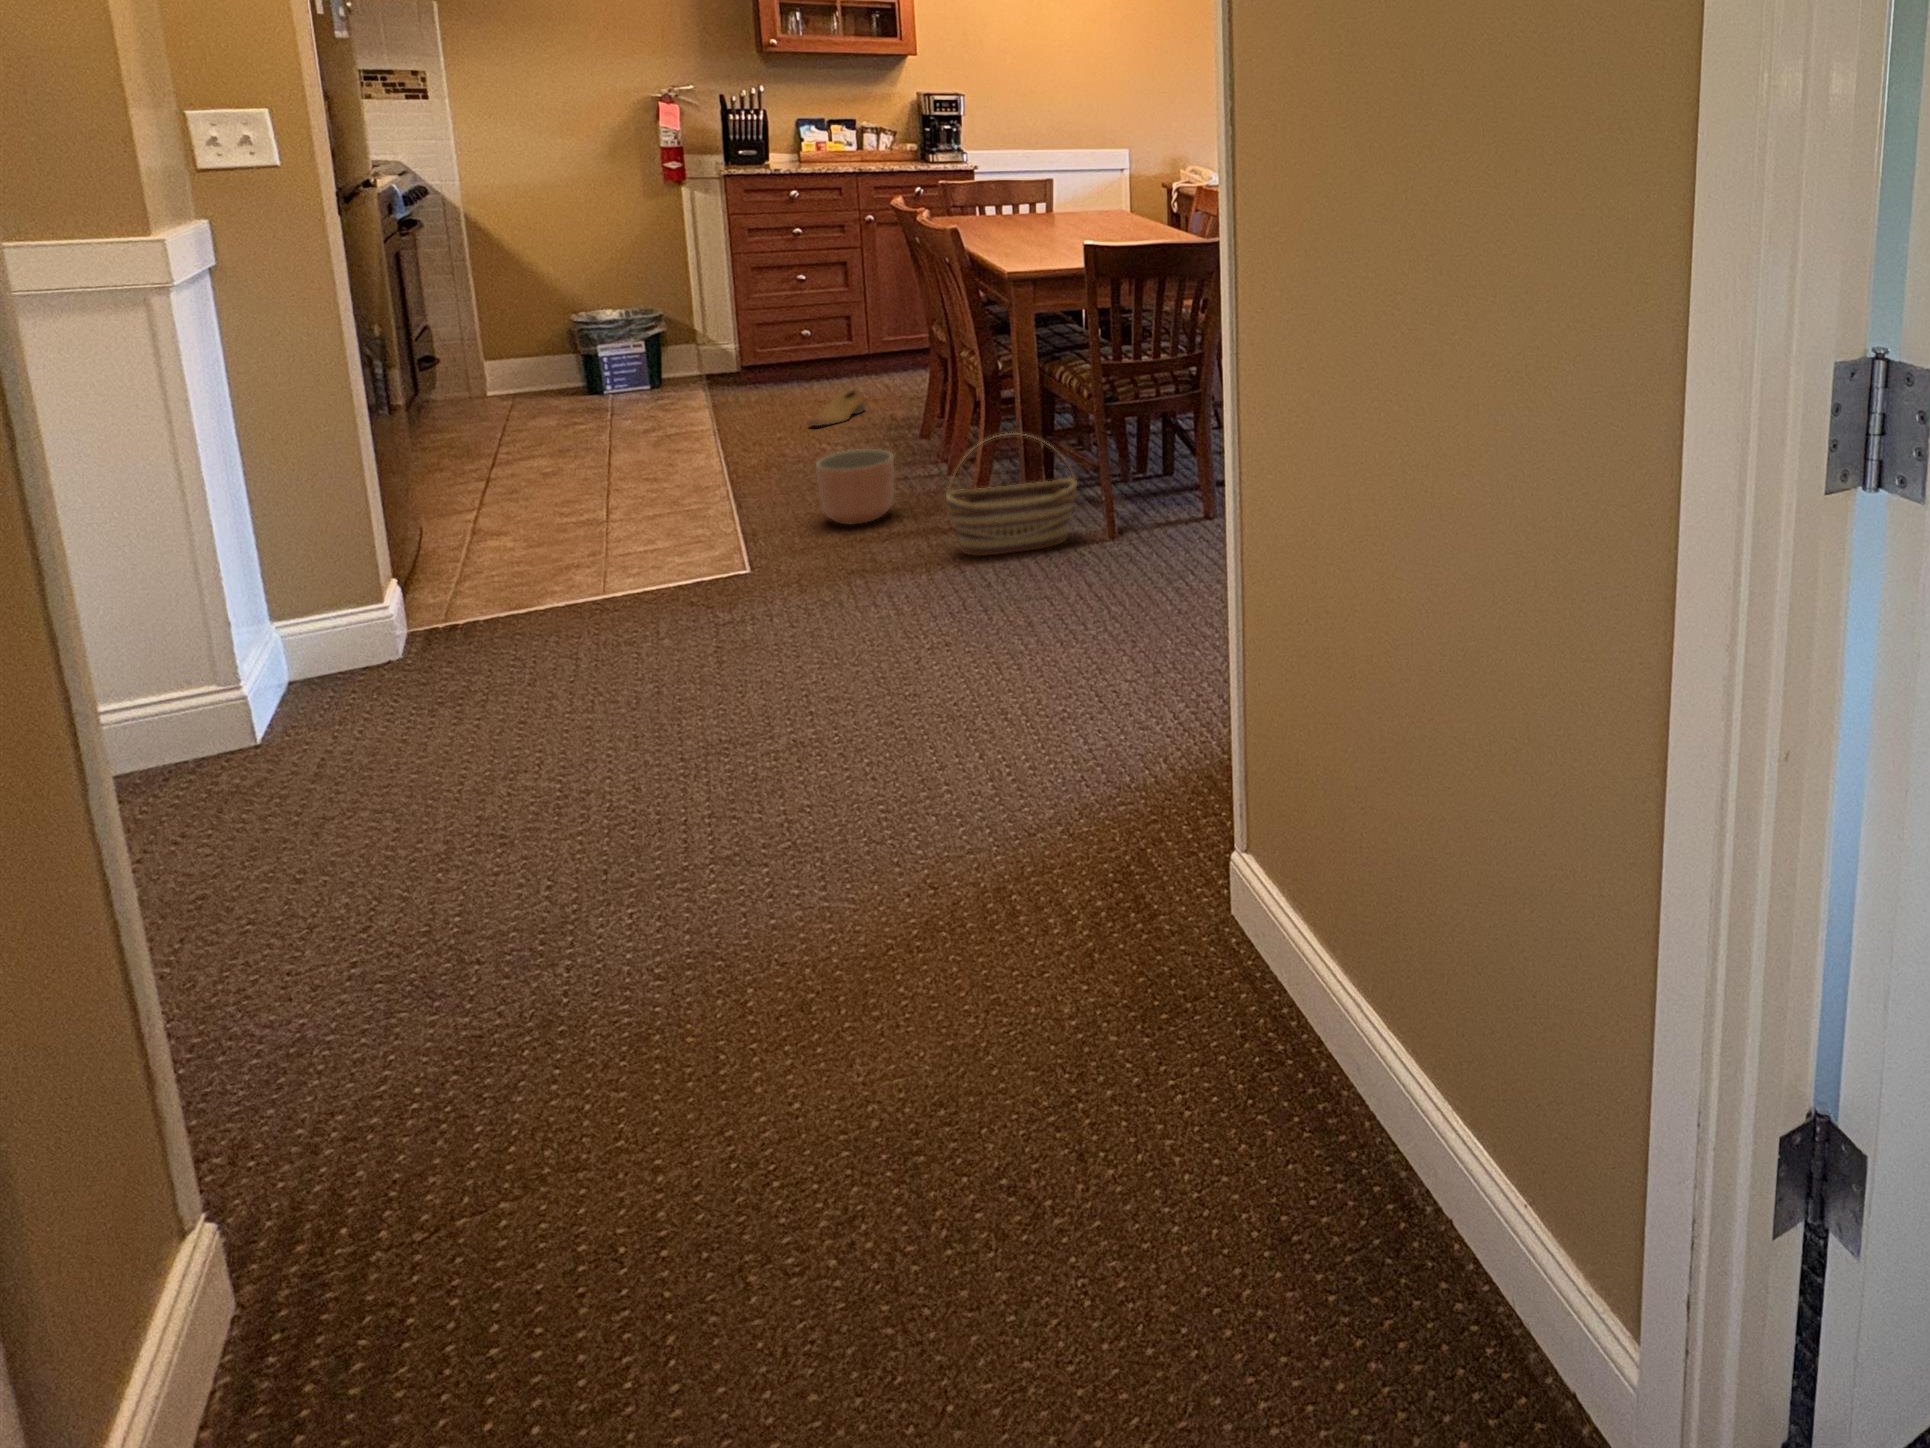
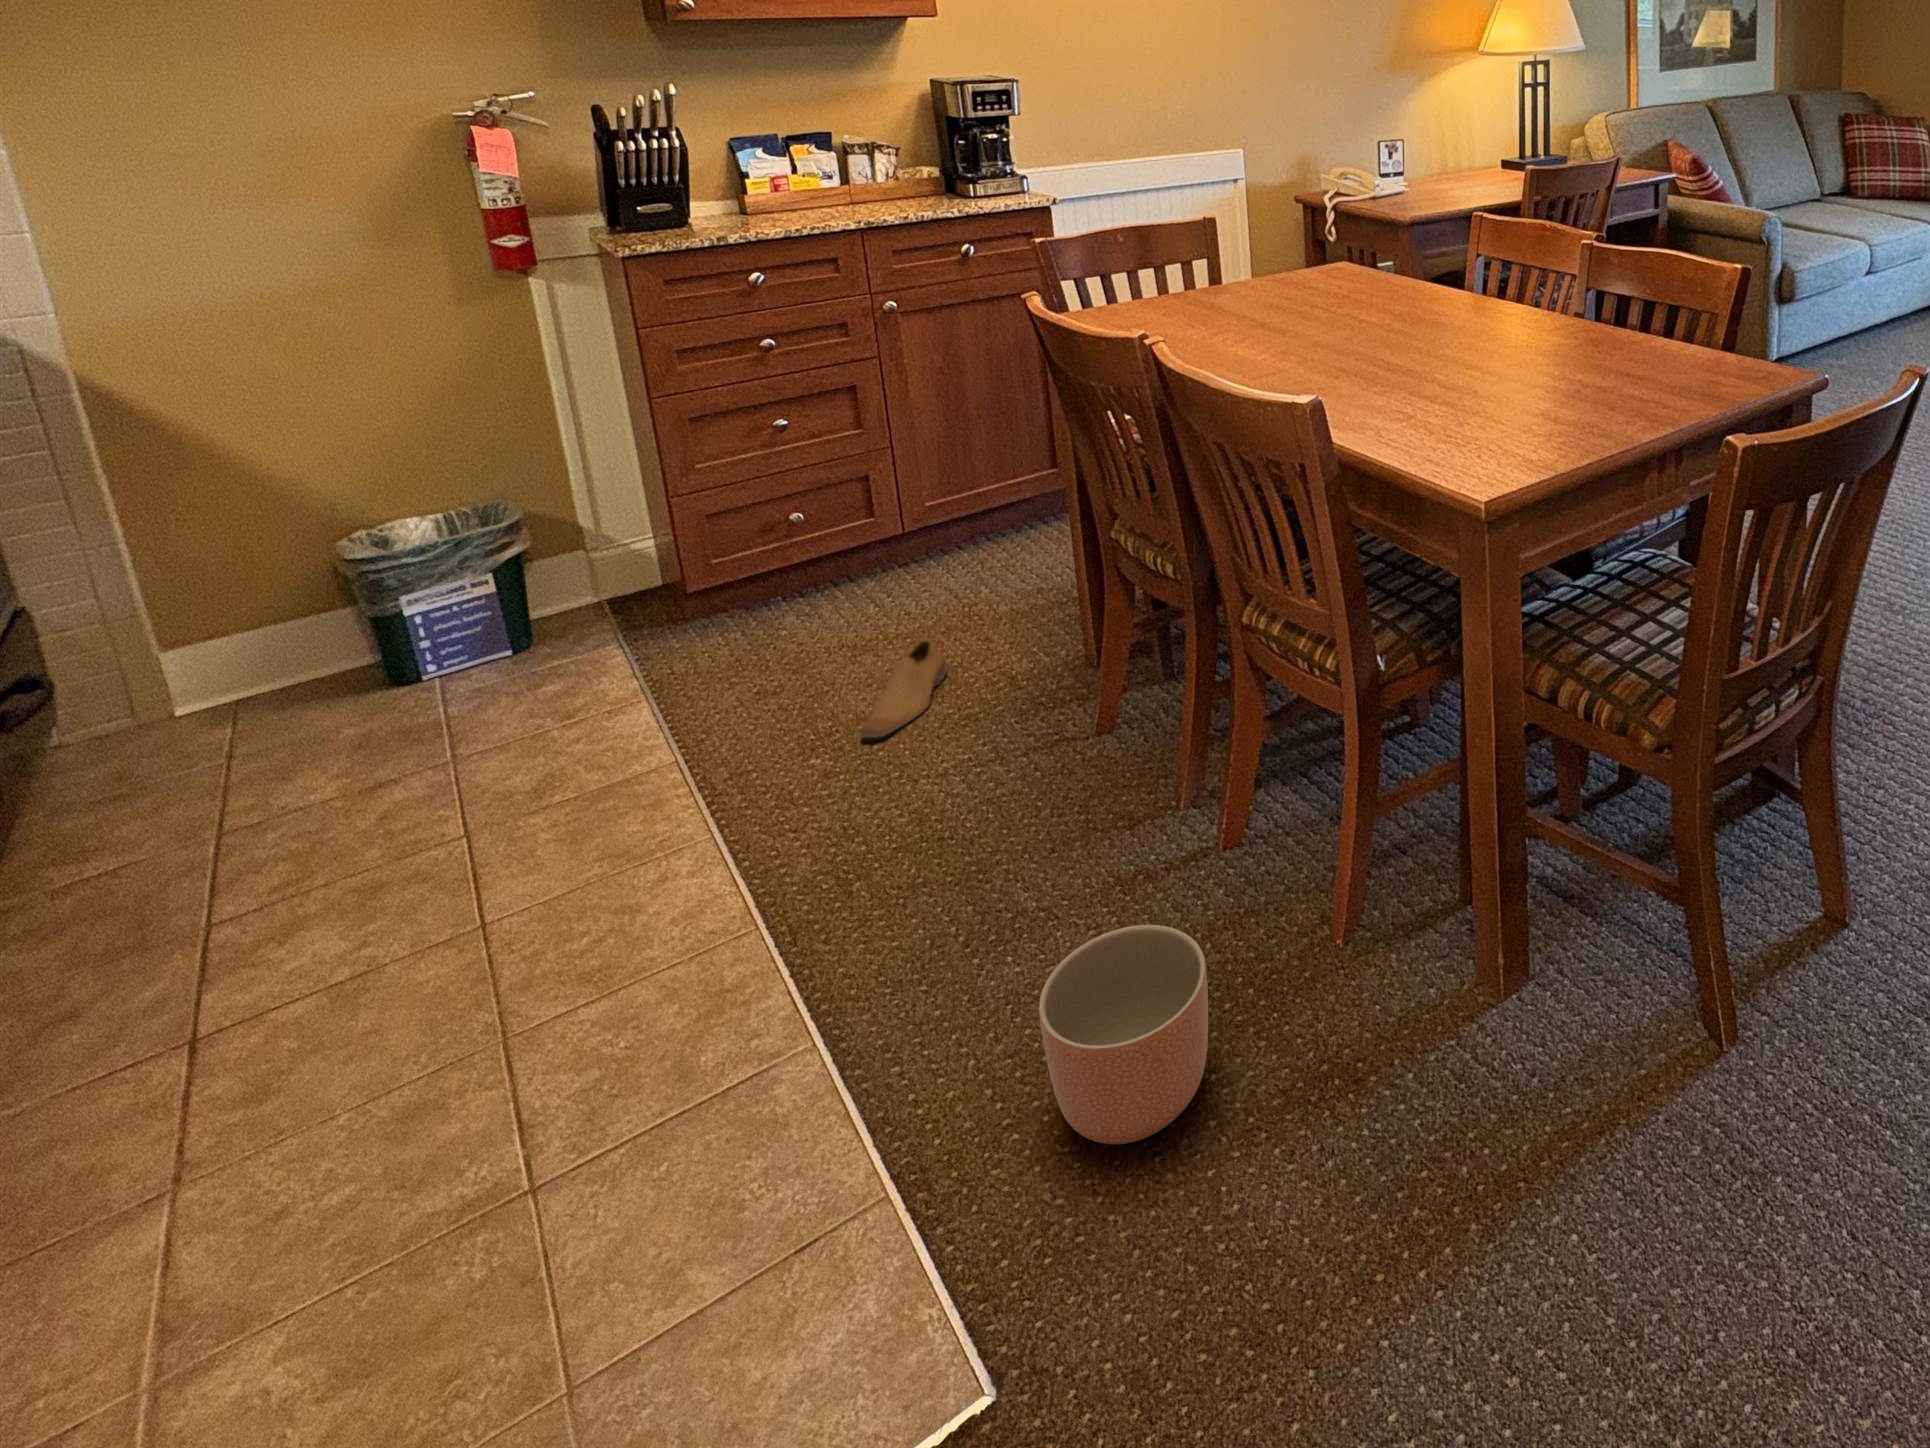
basket: present [946,433,1077,556] -> none [1434,932,1686,1251]

